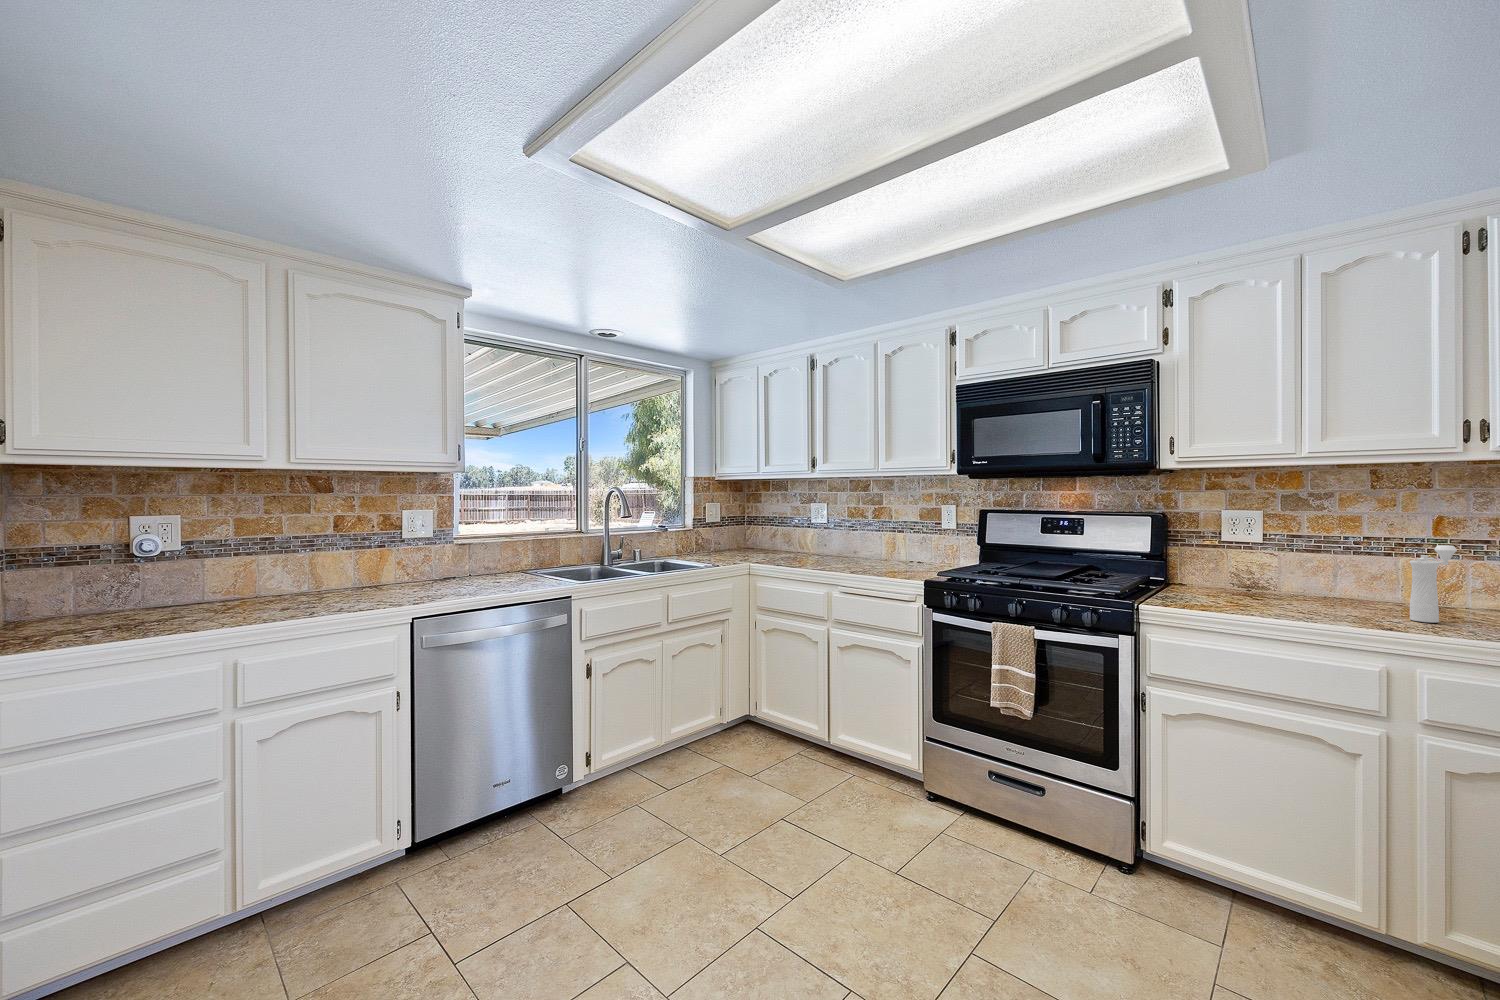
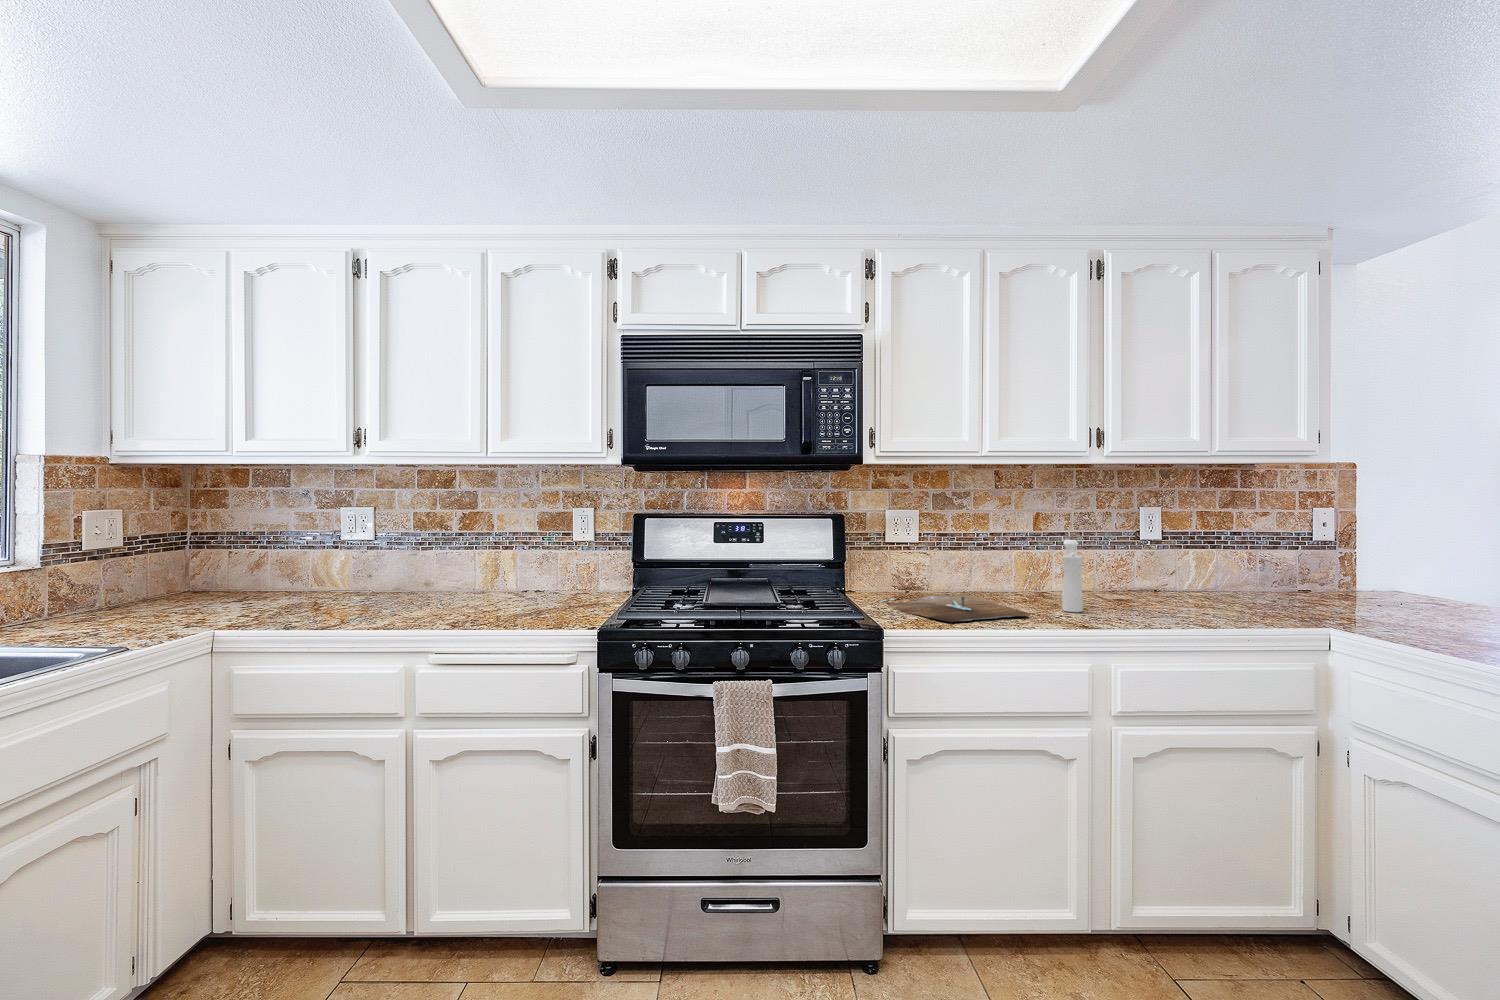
cutting board: none [1184,590,1337,615] -> present [881,594,1030,622]

